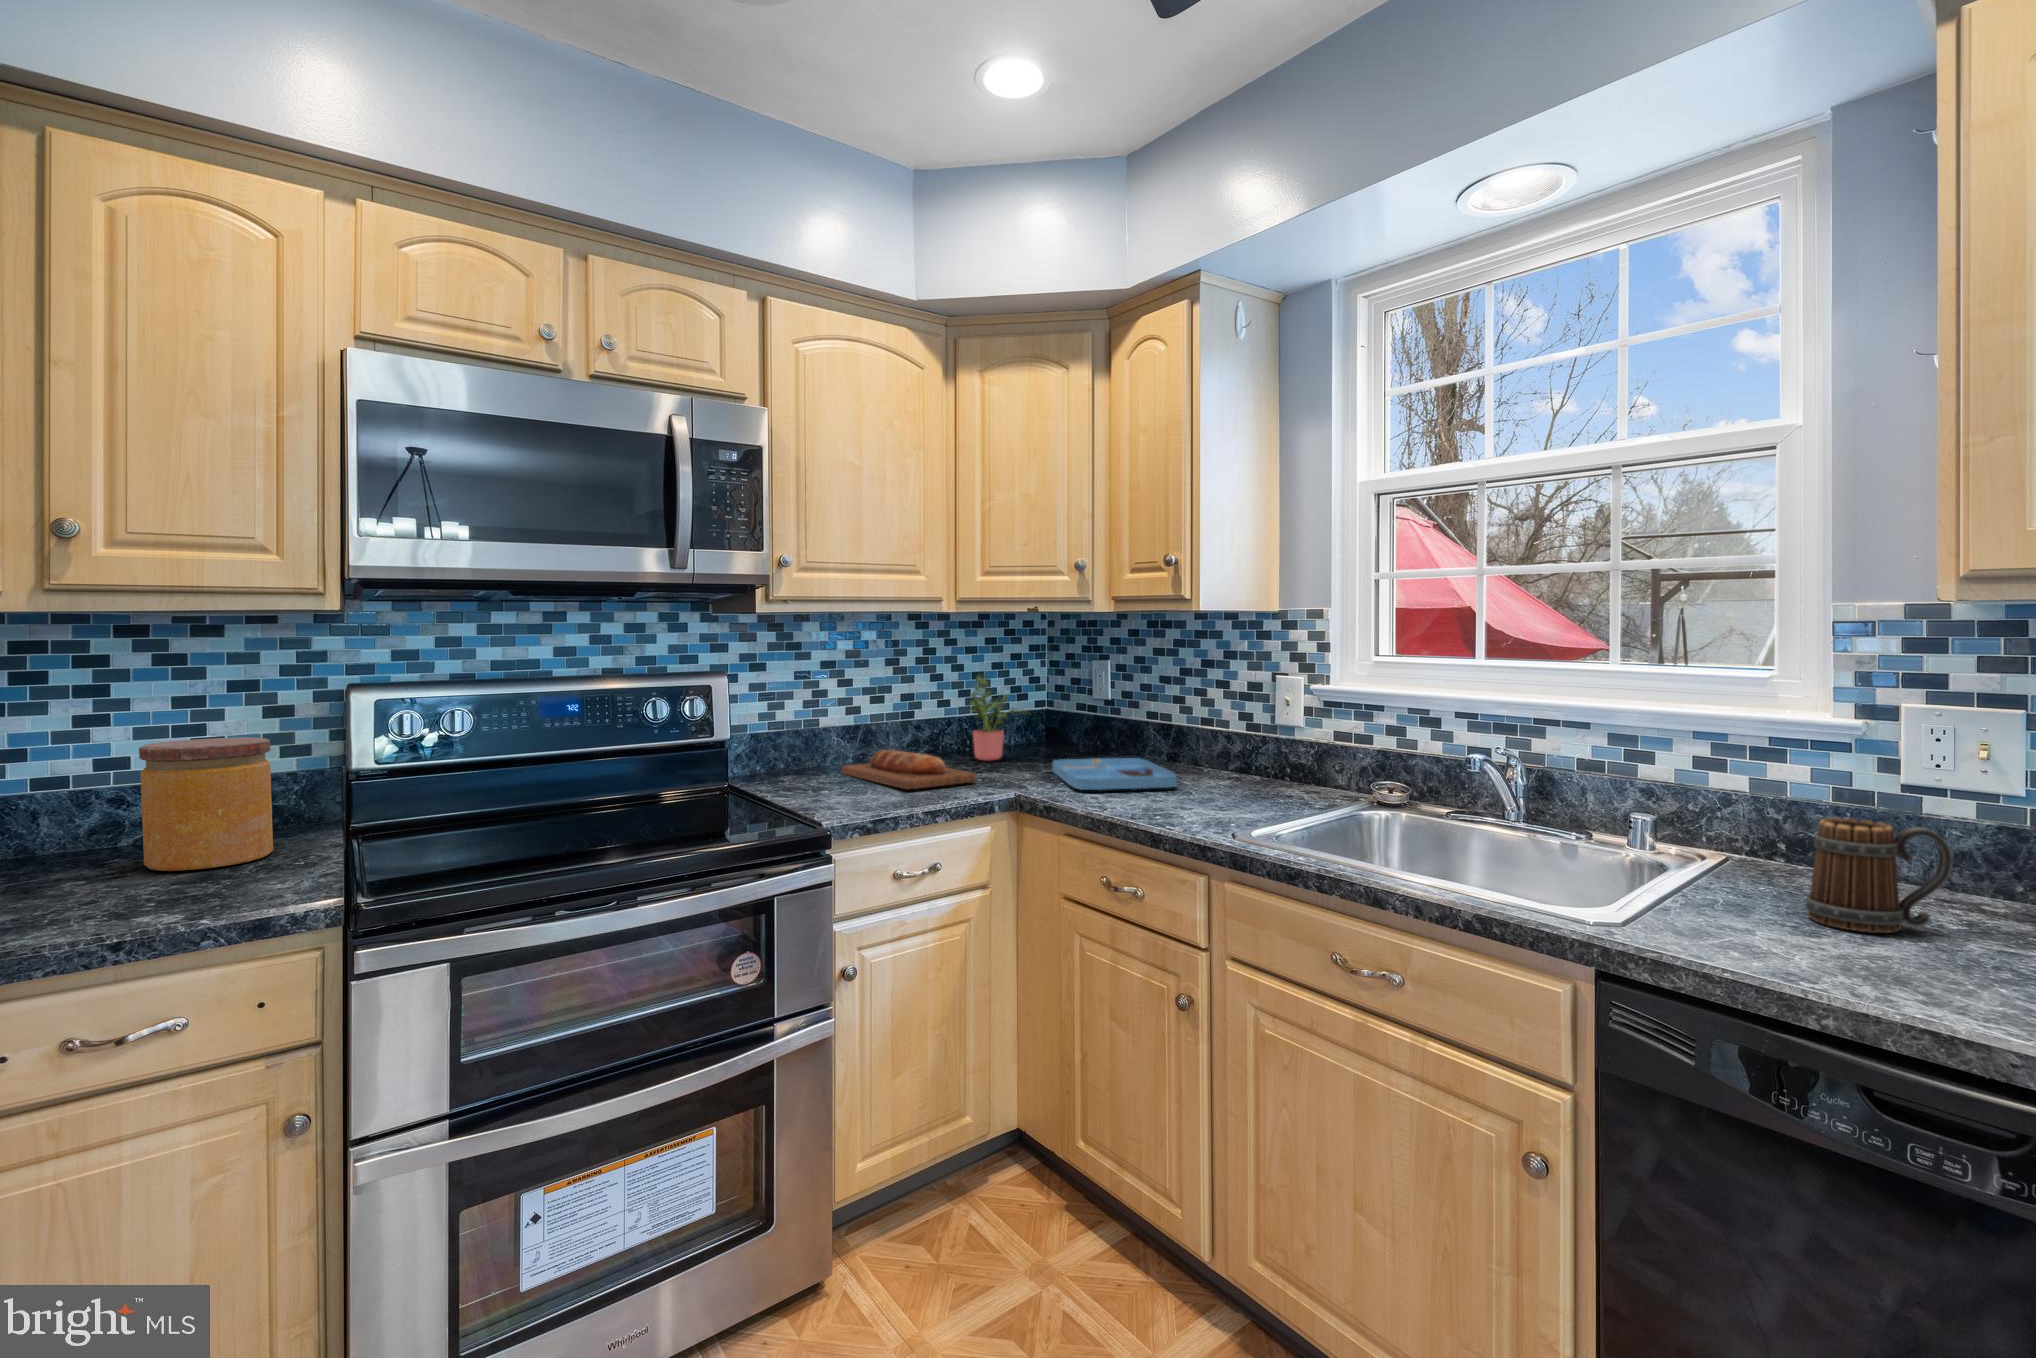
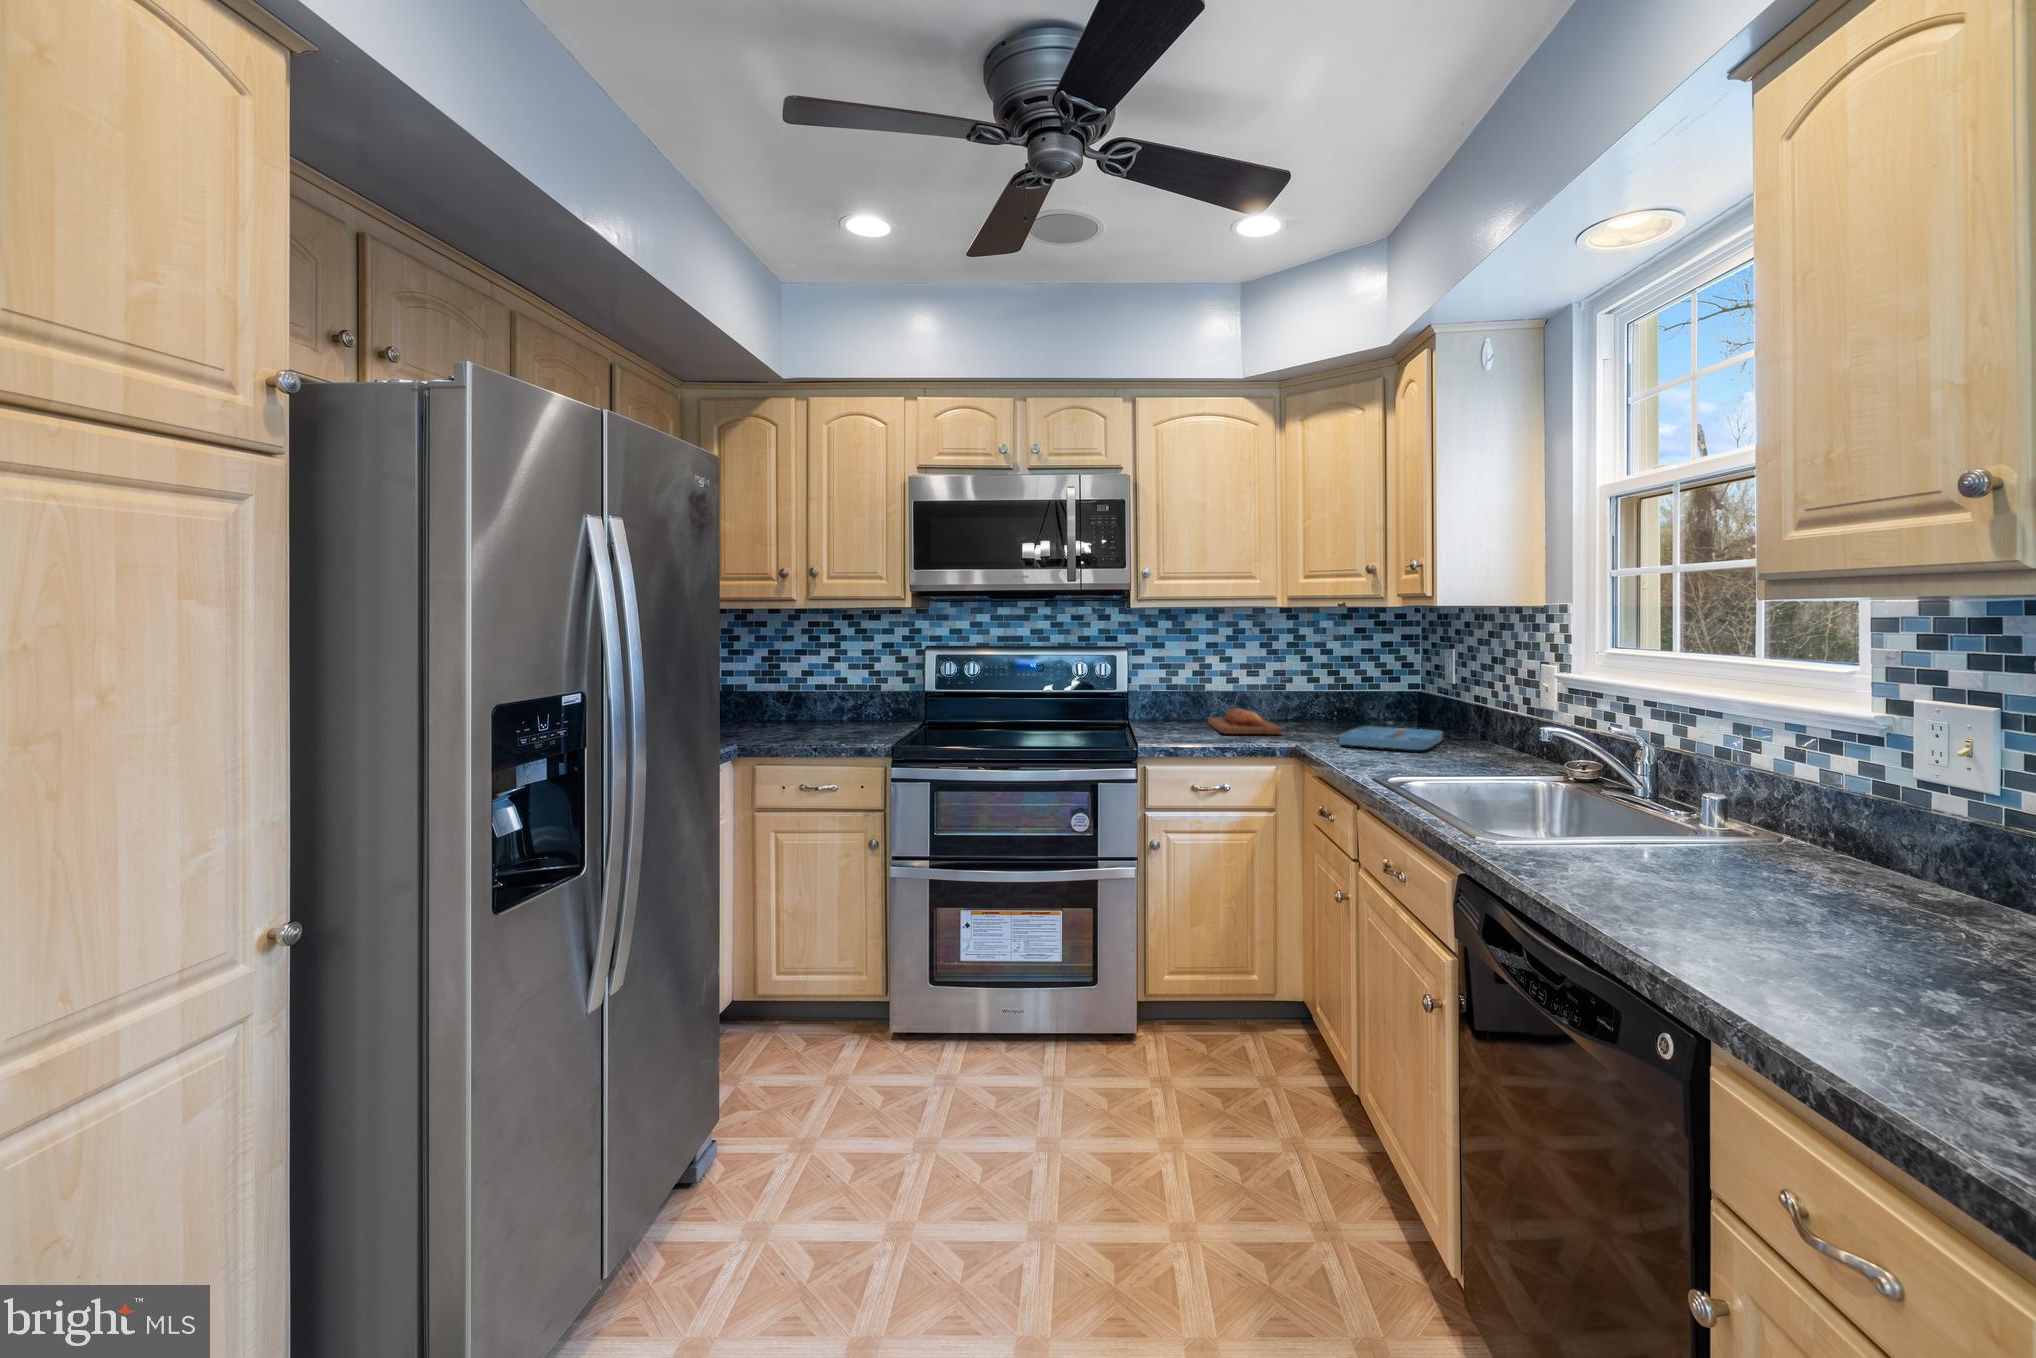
potted plant: present [970,674,1031,761] -> none [1312,655,1373,725]
jar: present [139,737,273,871] -> none [841,671,887,729]
mug: present [1806,818,1953,933] -> none [1662,782,1764,874]

